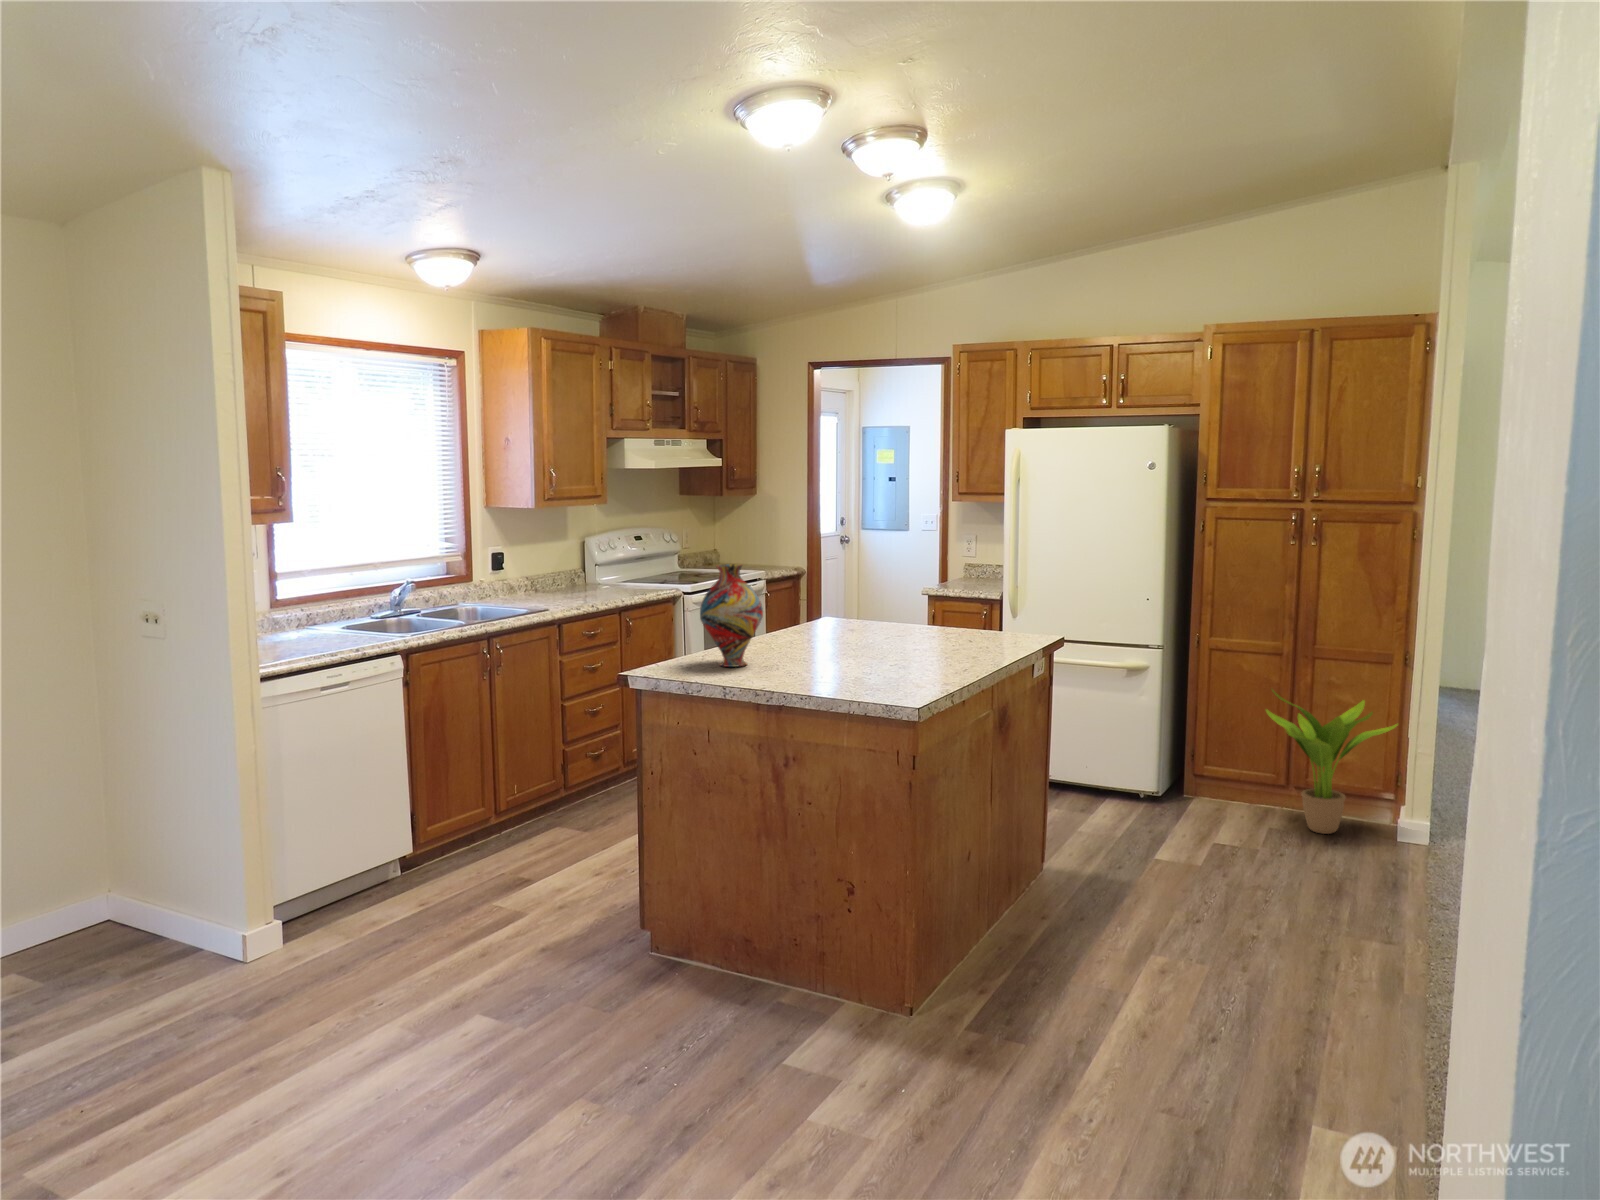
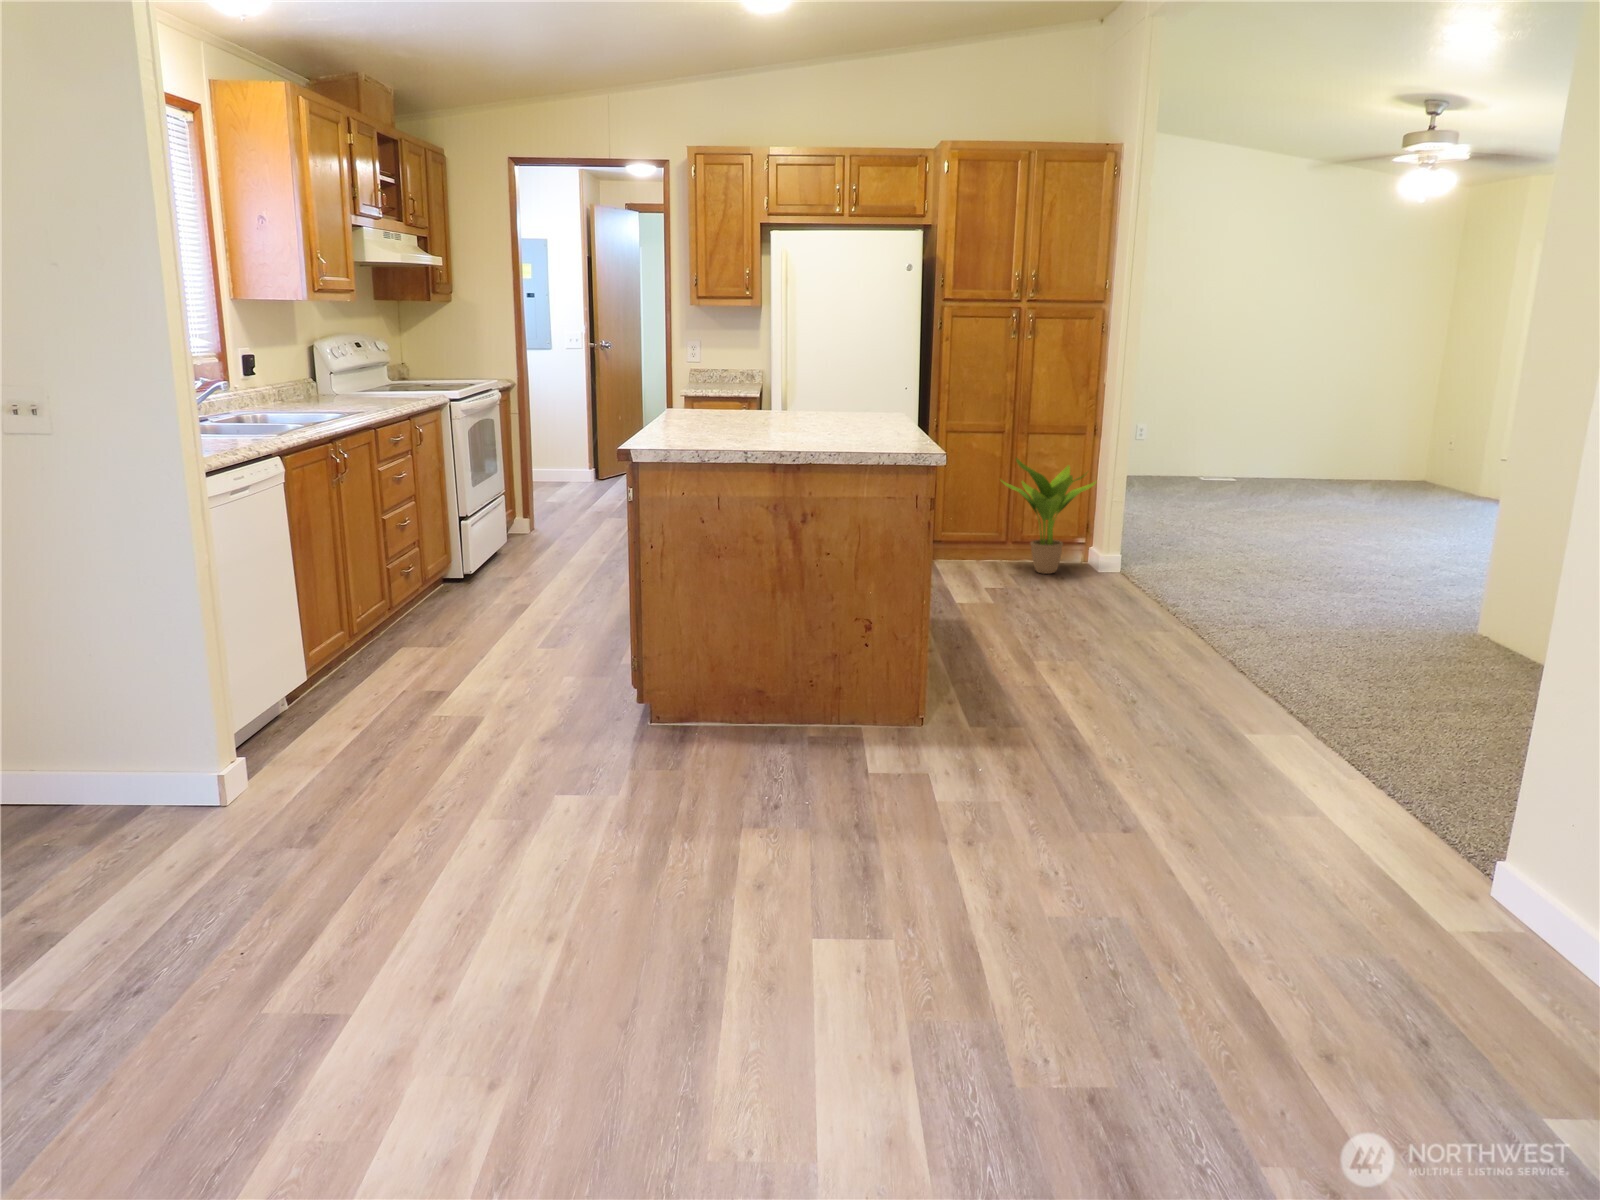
vase: present [700,564,763,667] -> none [681,340,742,439]

